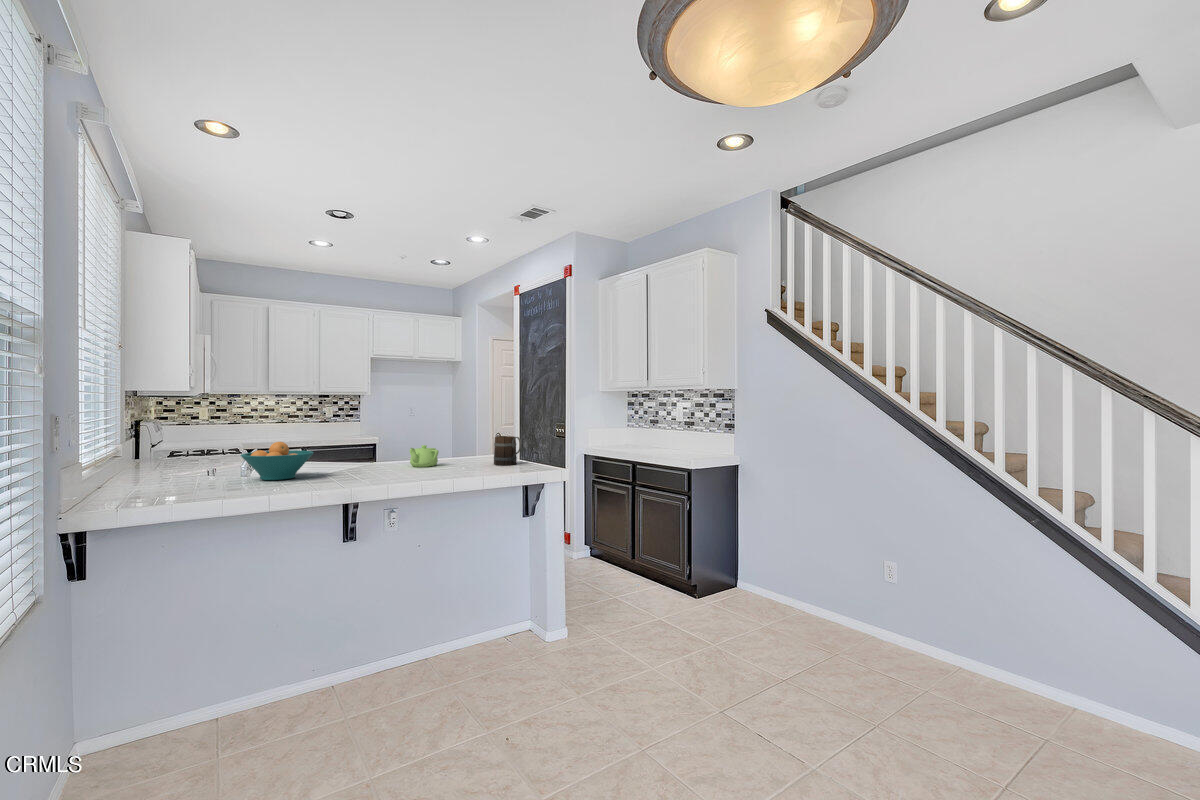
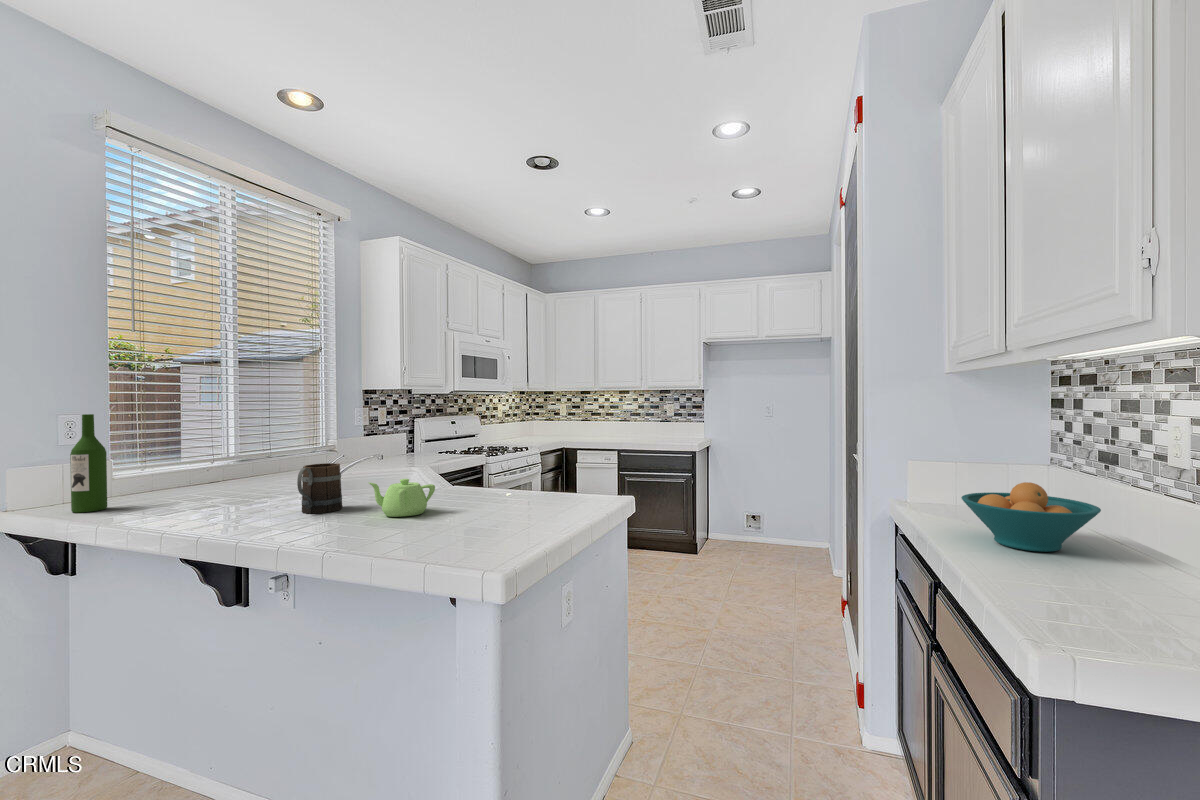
wine bottle: none [139,405,169,493] -> present [70,414,107,513]
mug: present [494,436,522,465] -> present [297,463,342,514]
fruit bowl: present [241,442,314,480] -> present [961,482,1101,552]

